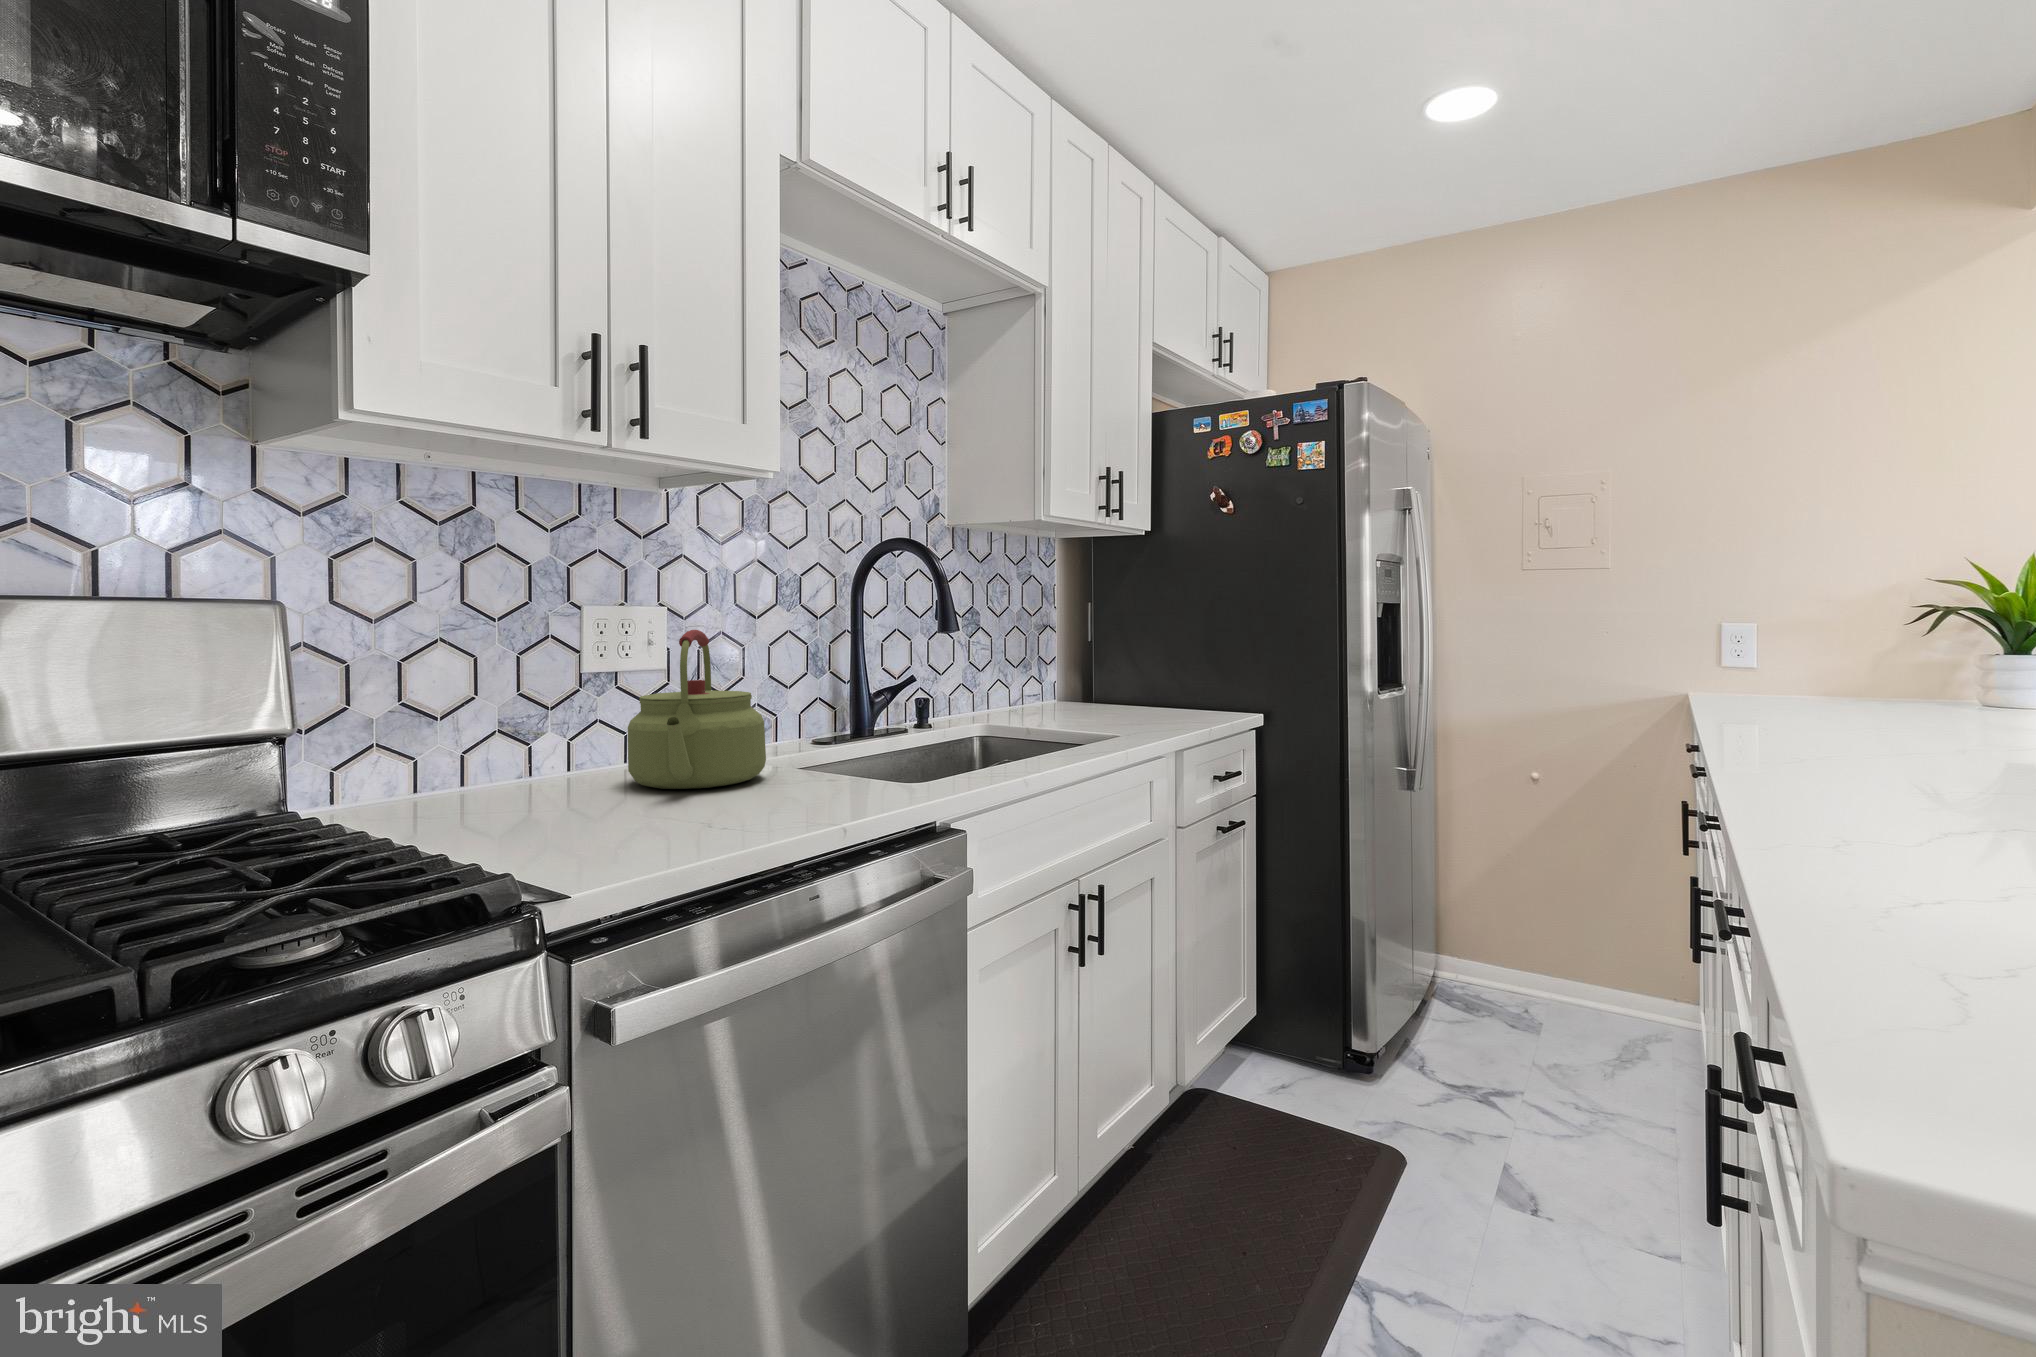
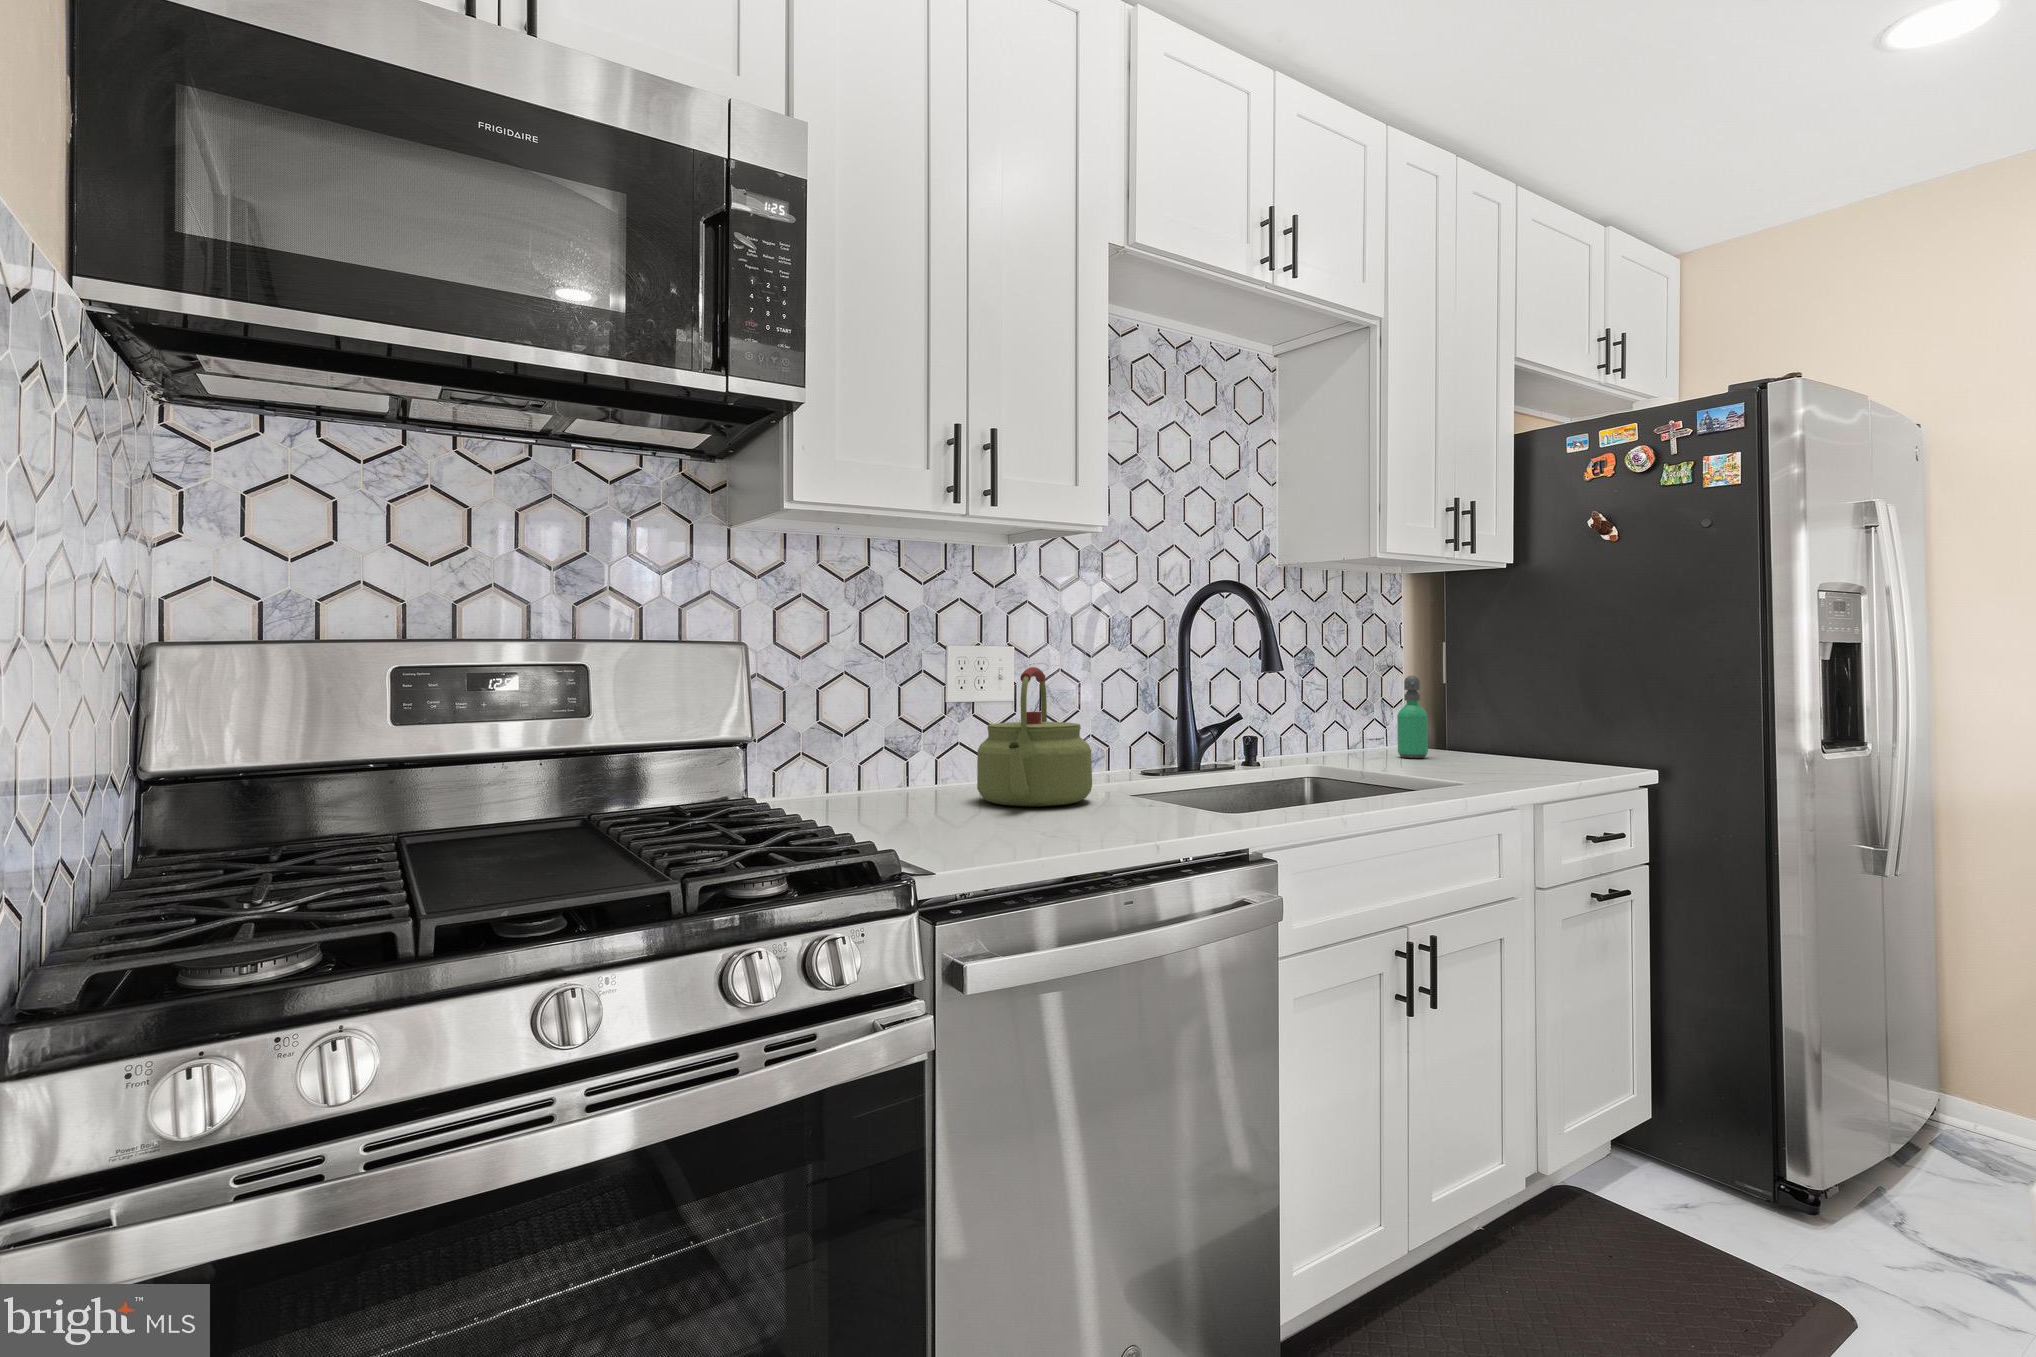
soap dispenser: none [1053,634,1079,710] -> present [1397,676,1428,758]

